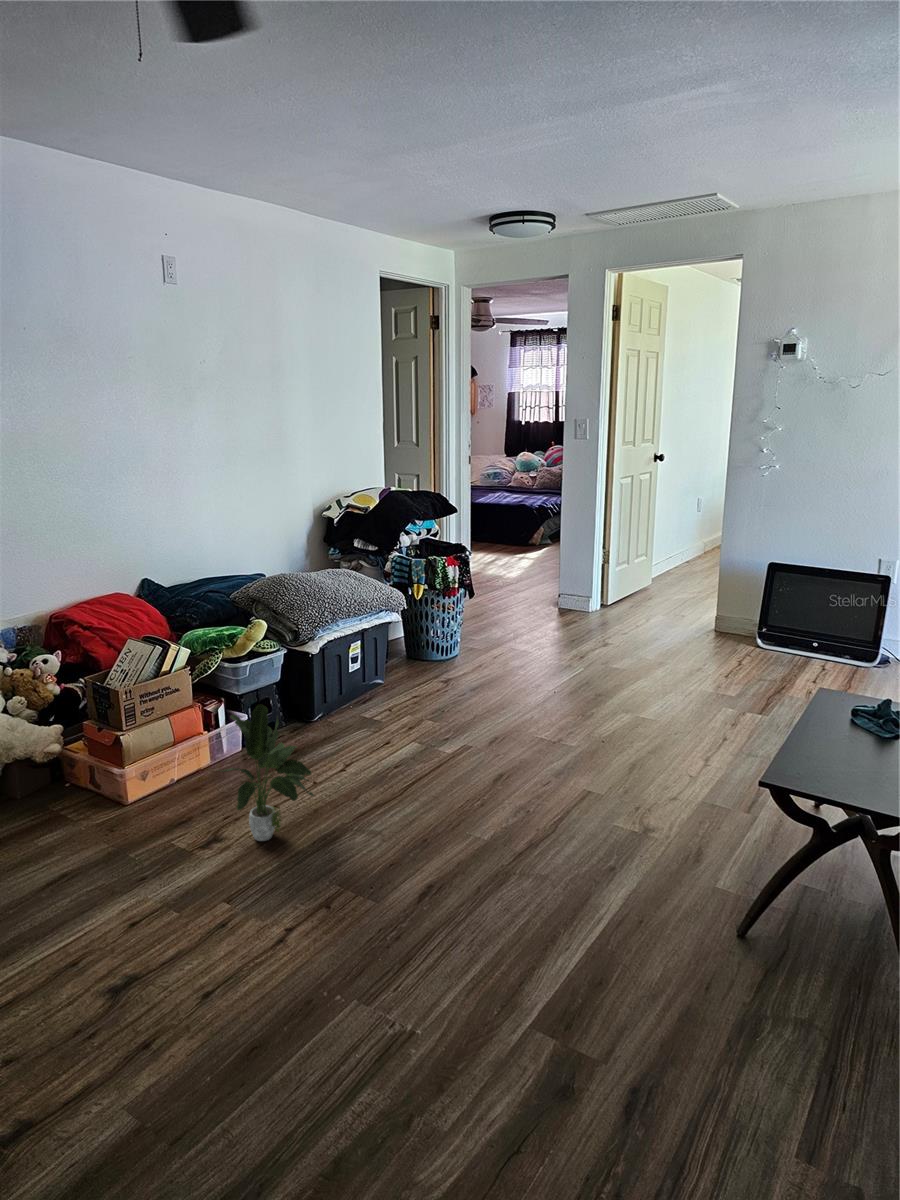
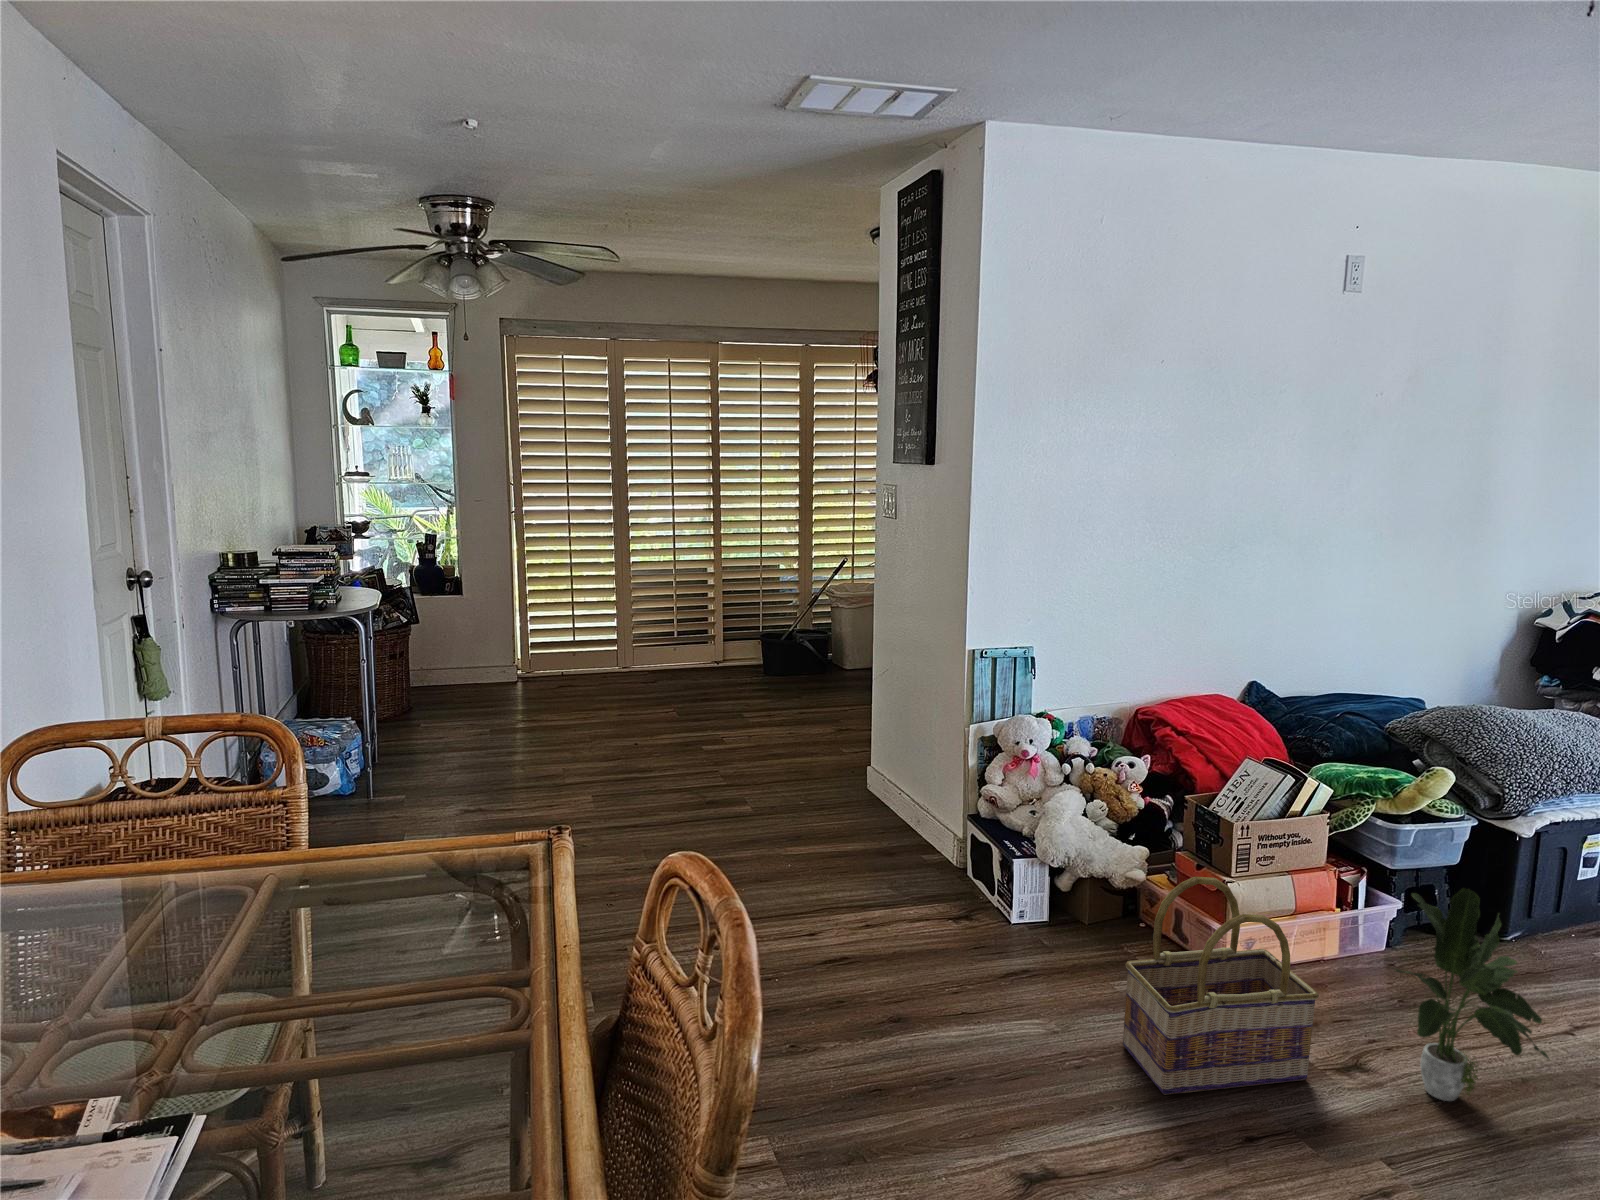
basket: none [28,742,178,916] -> present [1123,877,1319,1095]

